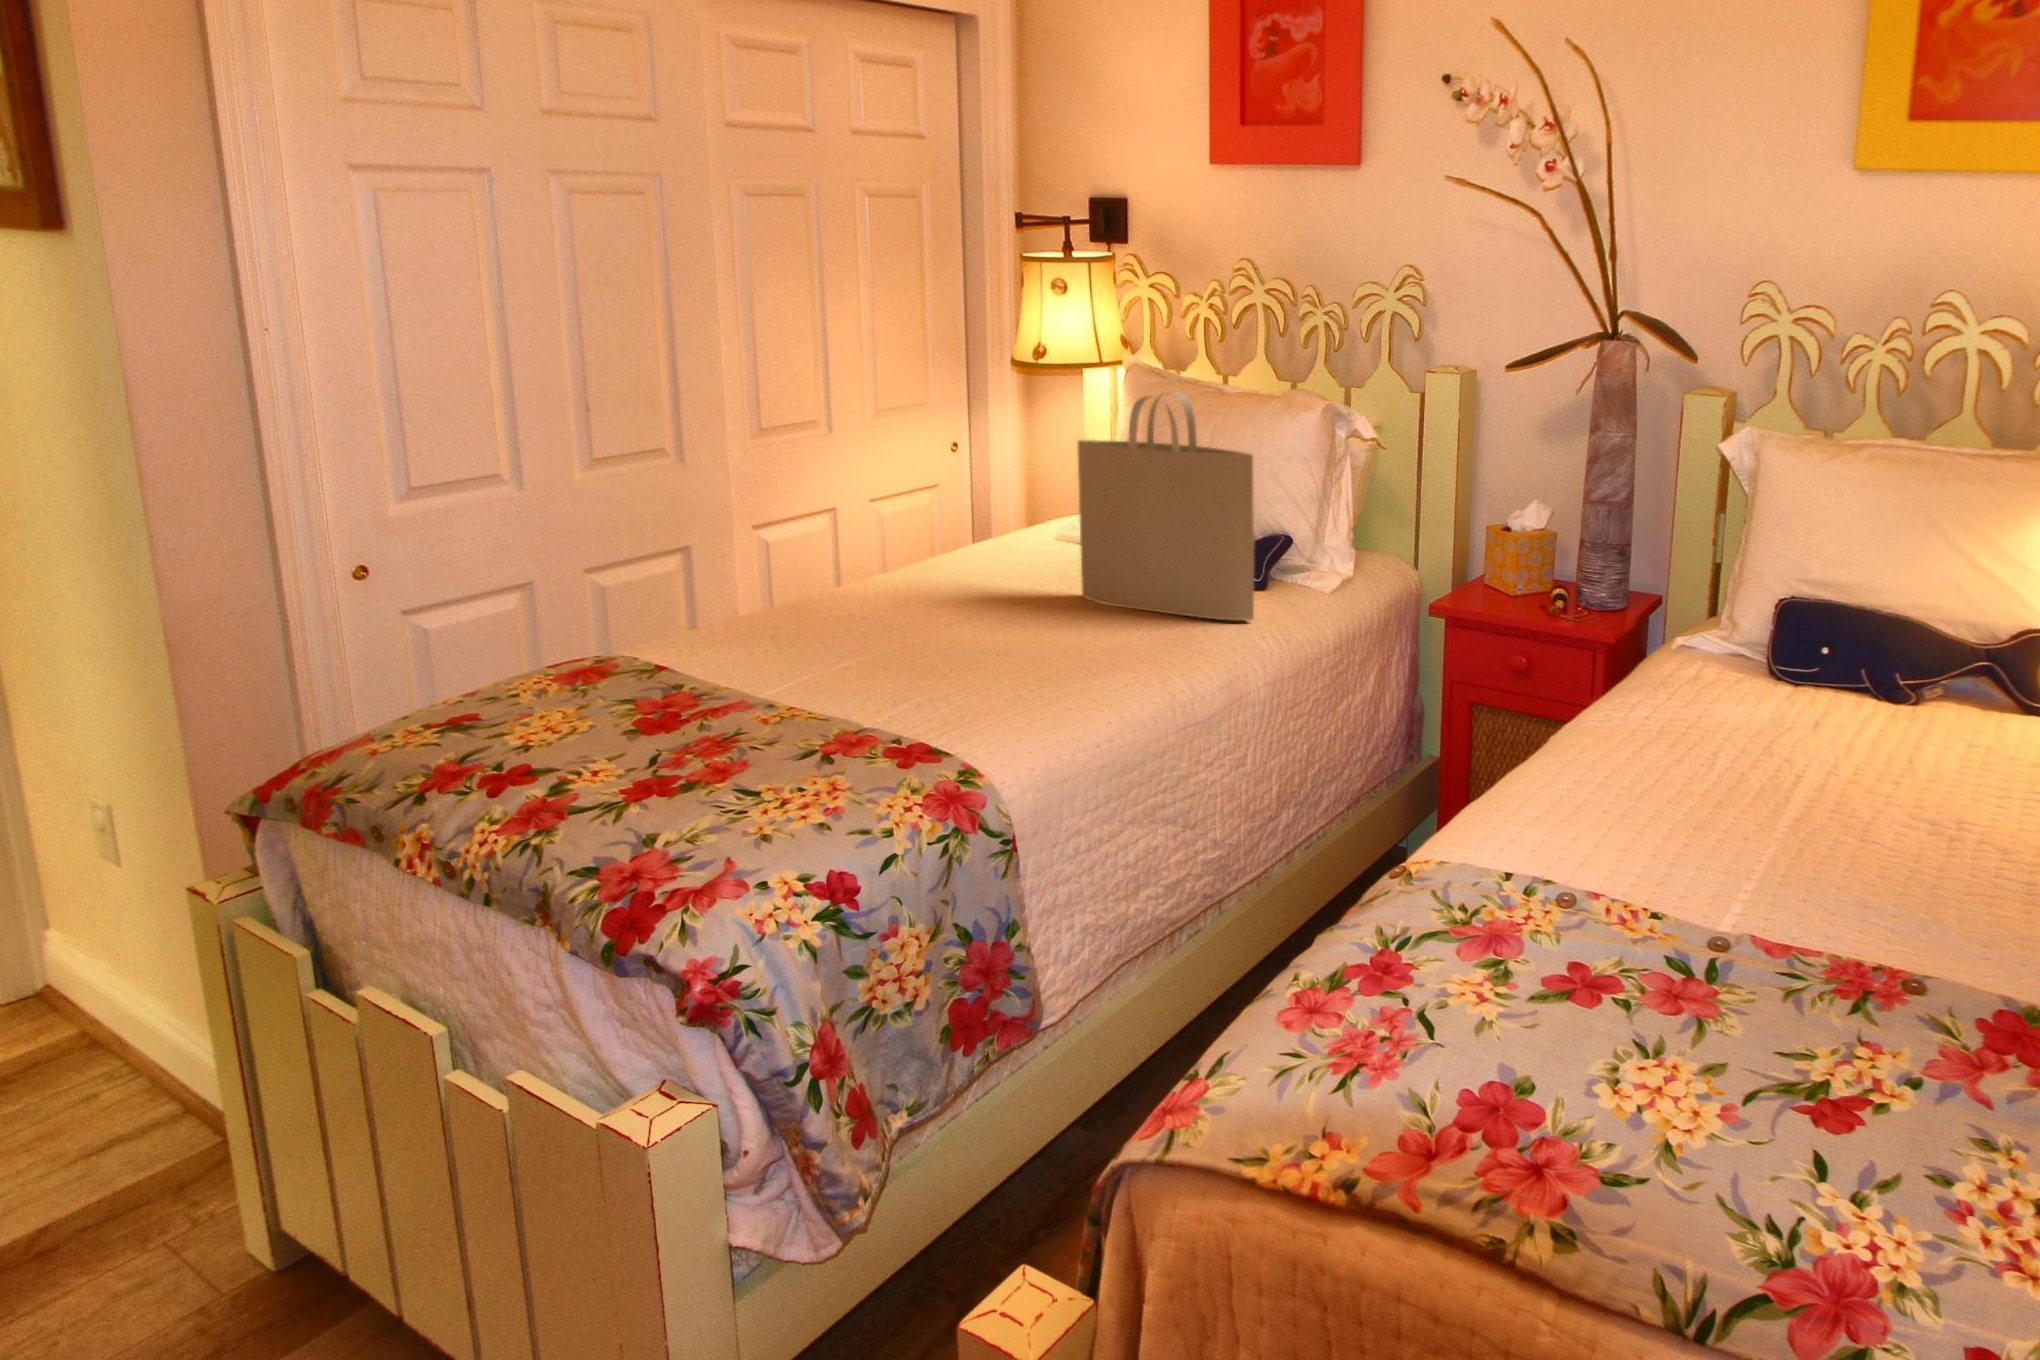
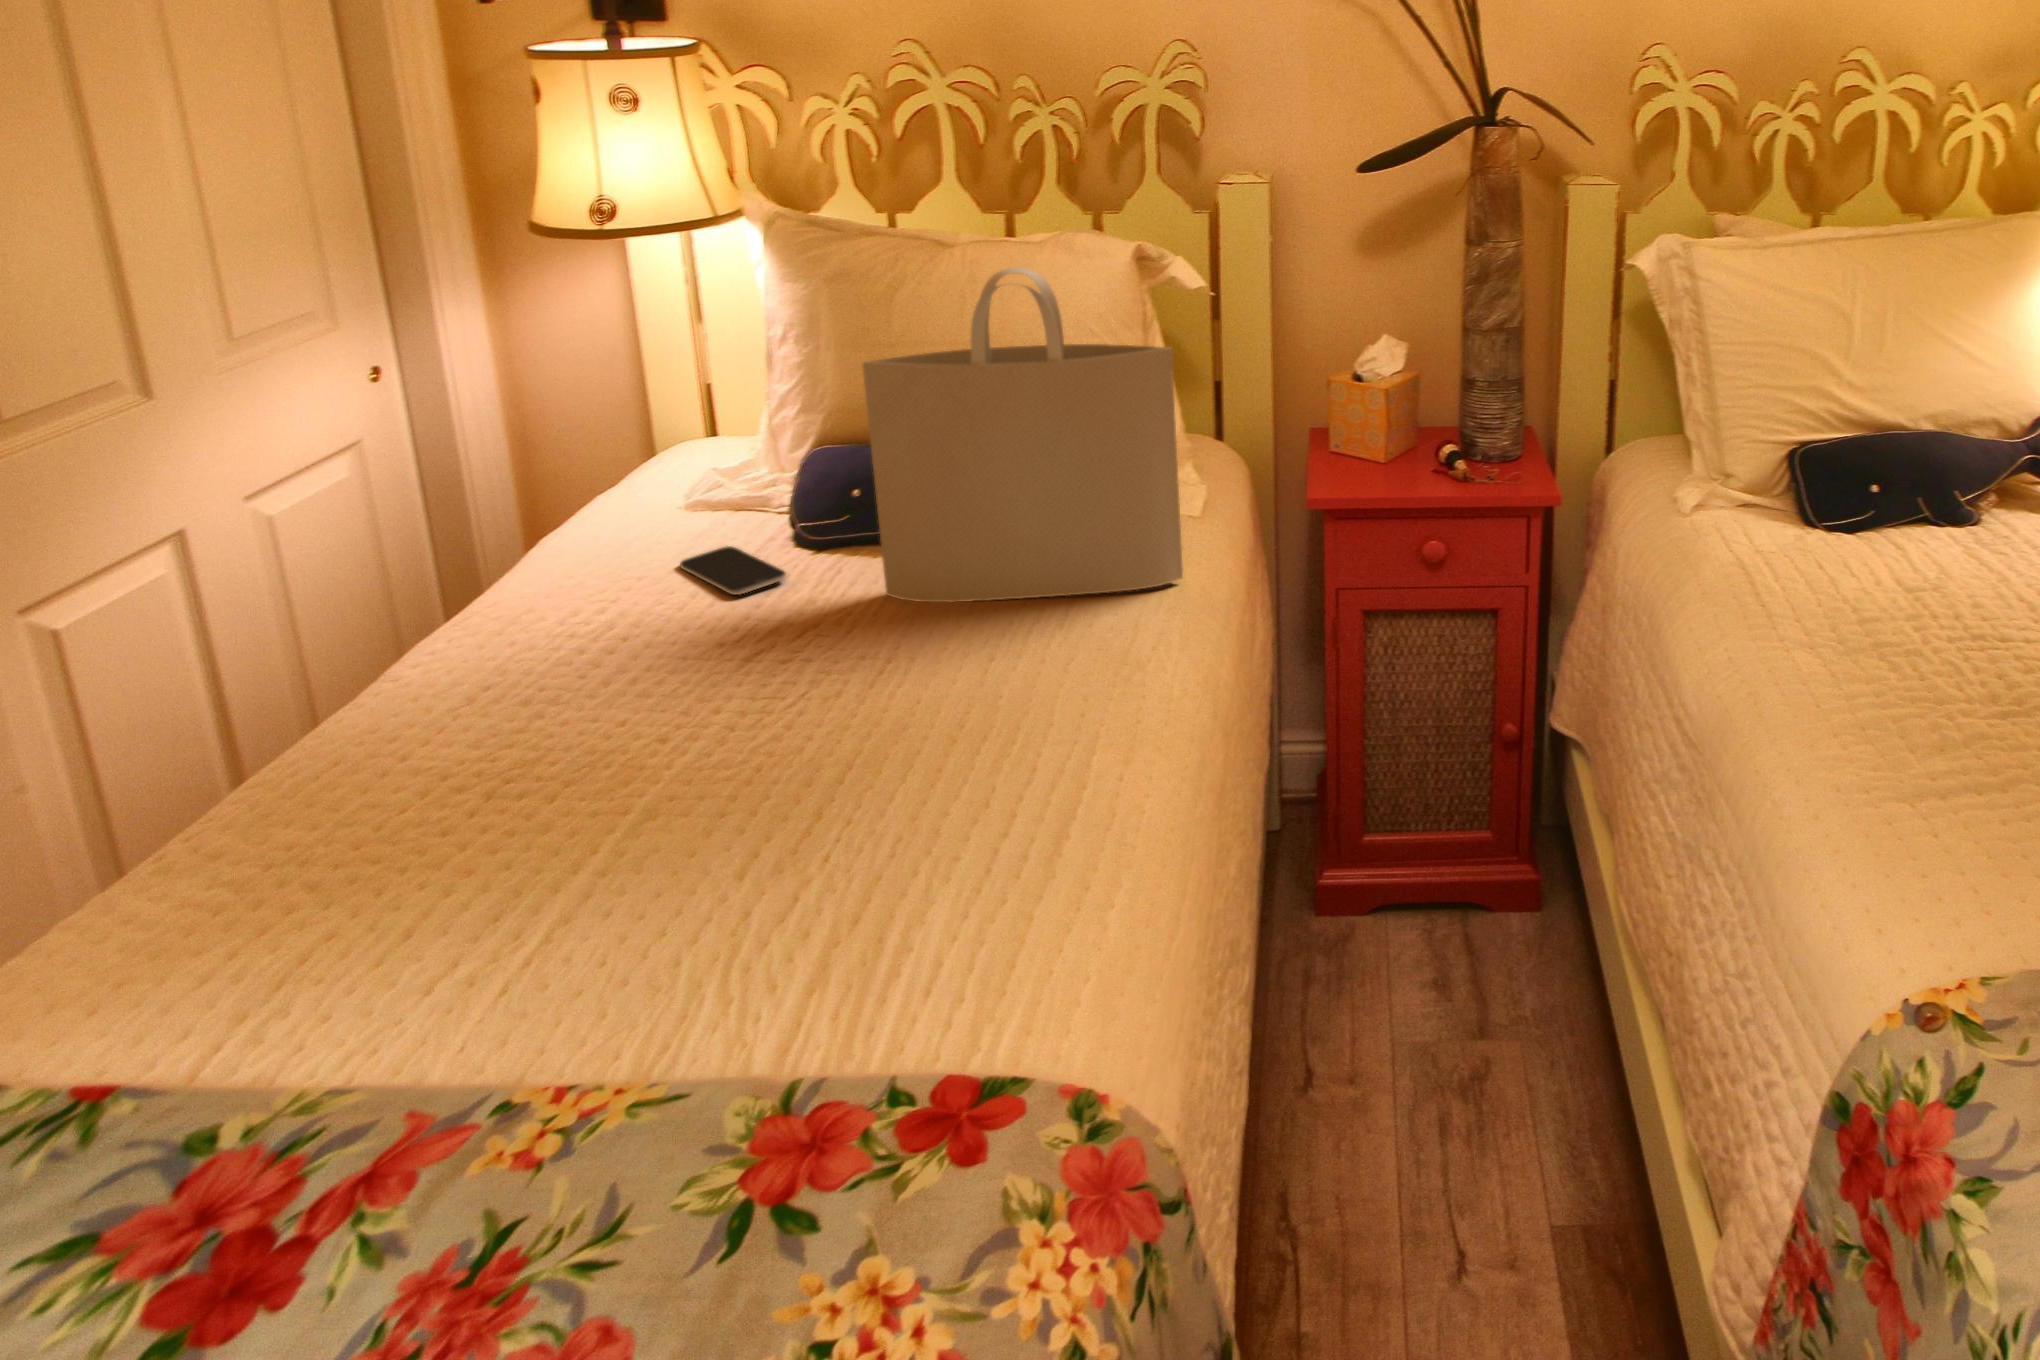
smartphone: none [998,558,1041,580] -> present [680,546,786,595]

